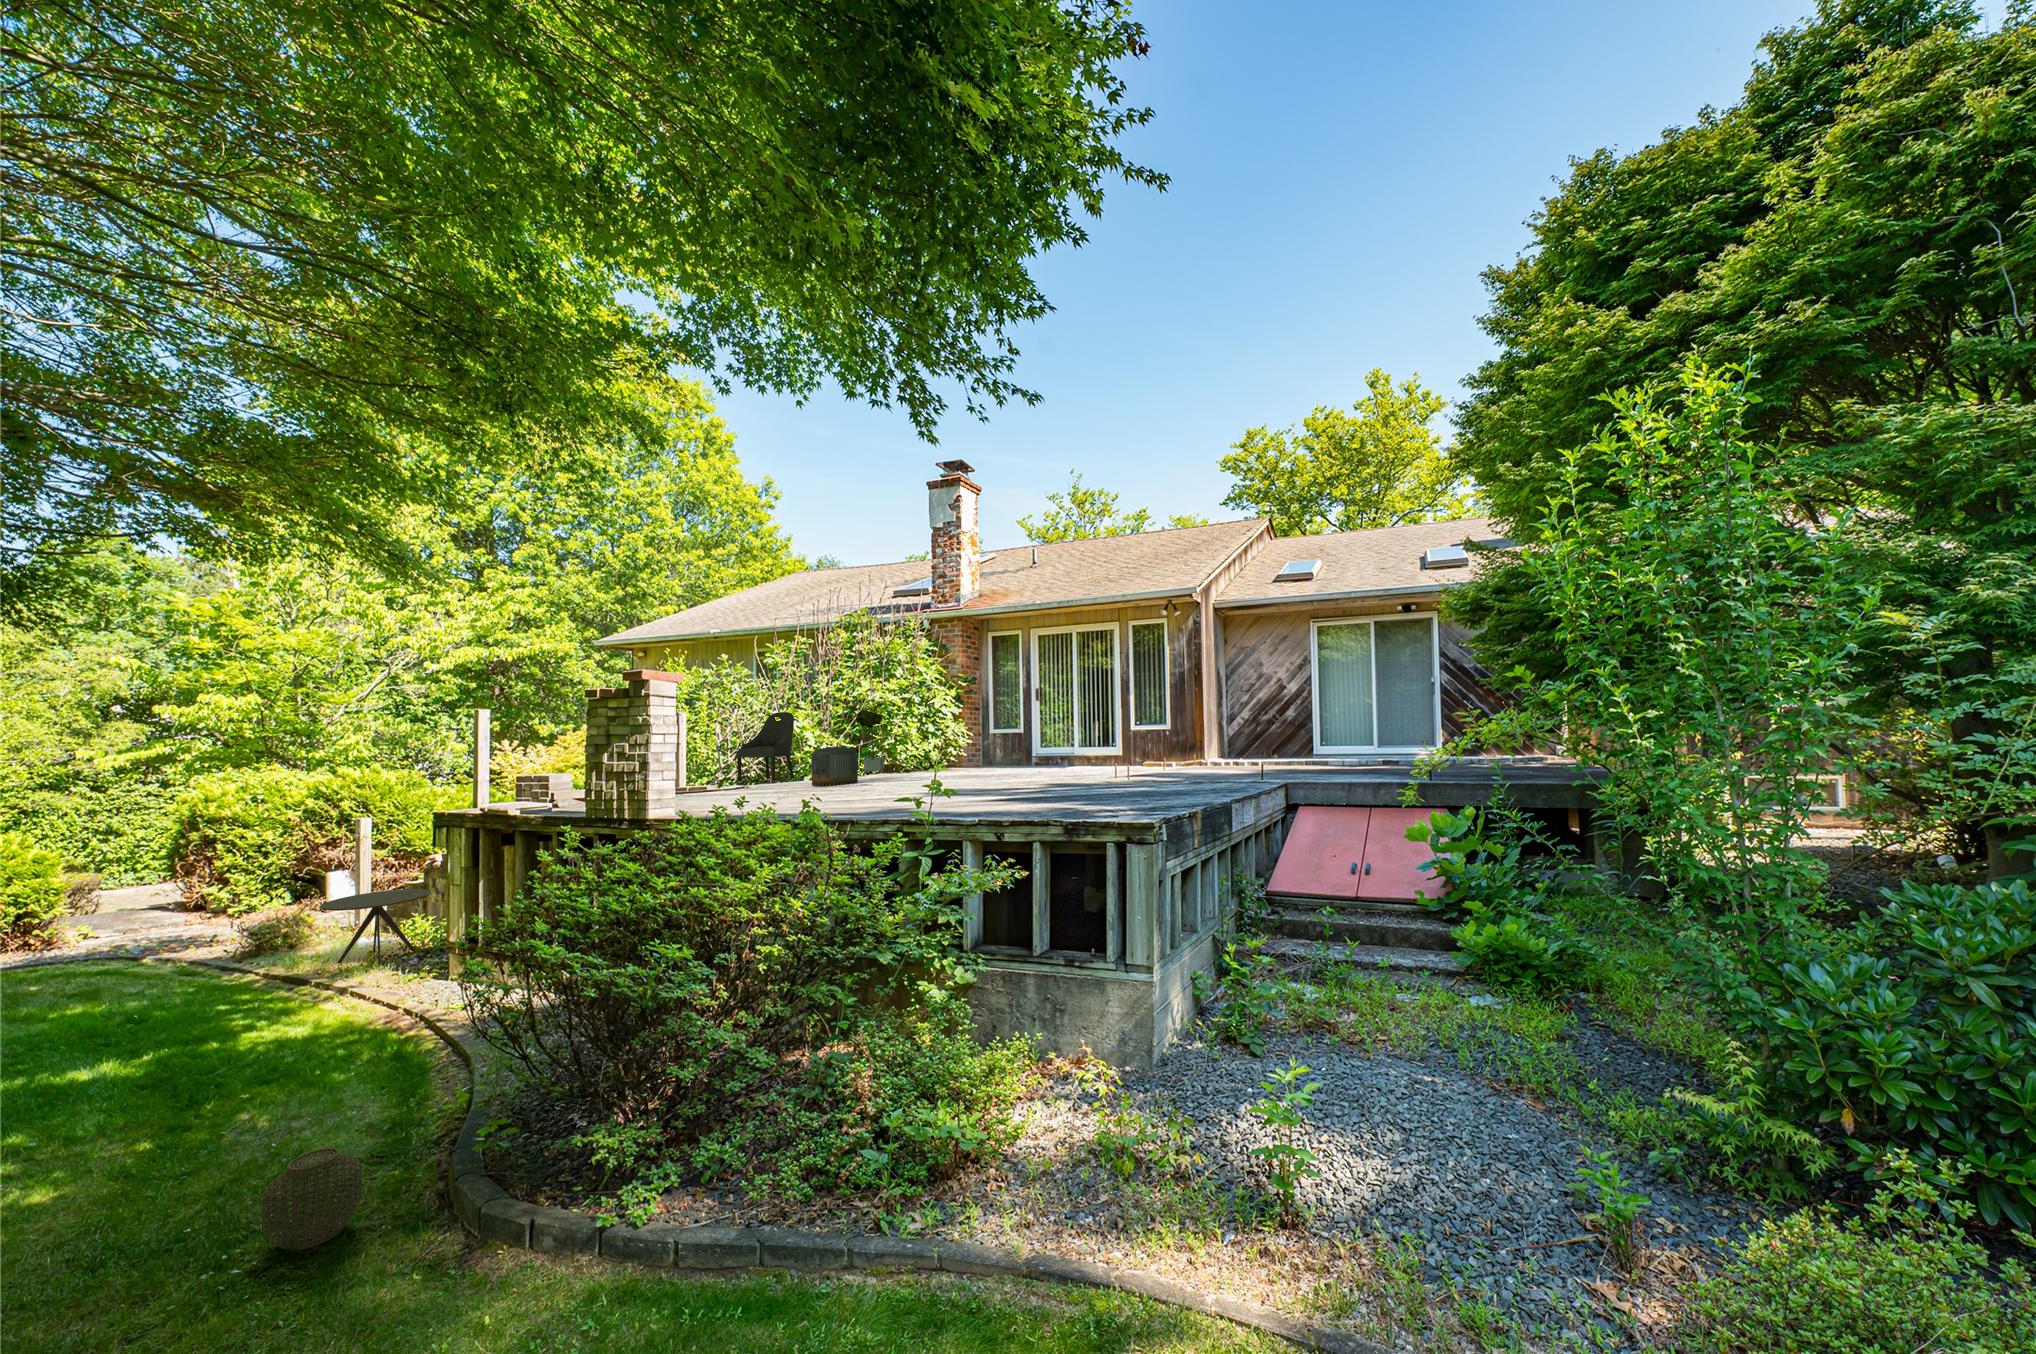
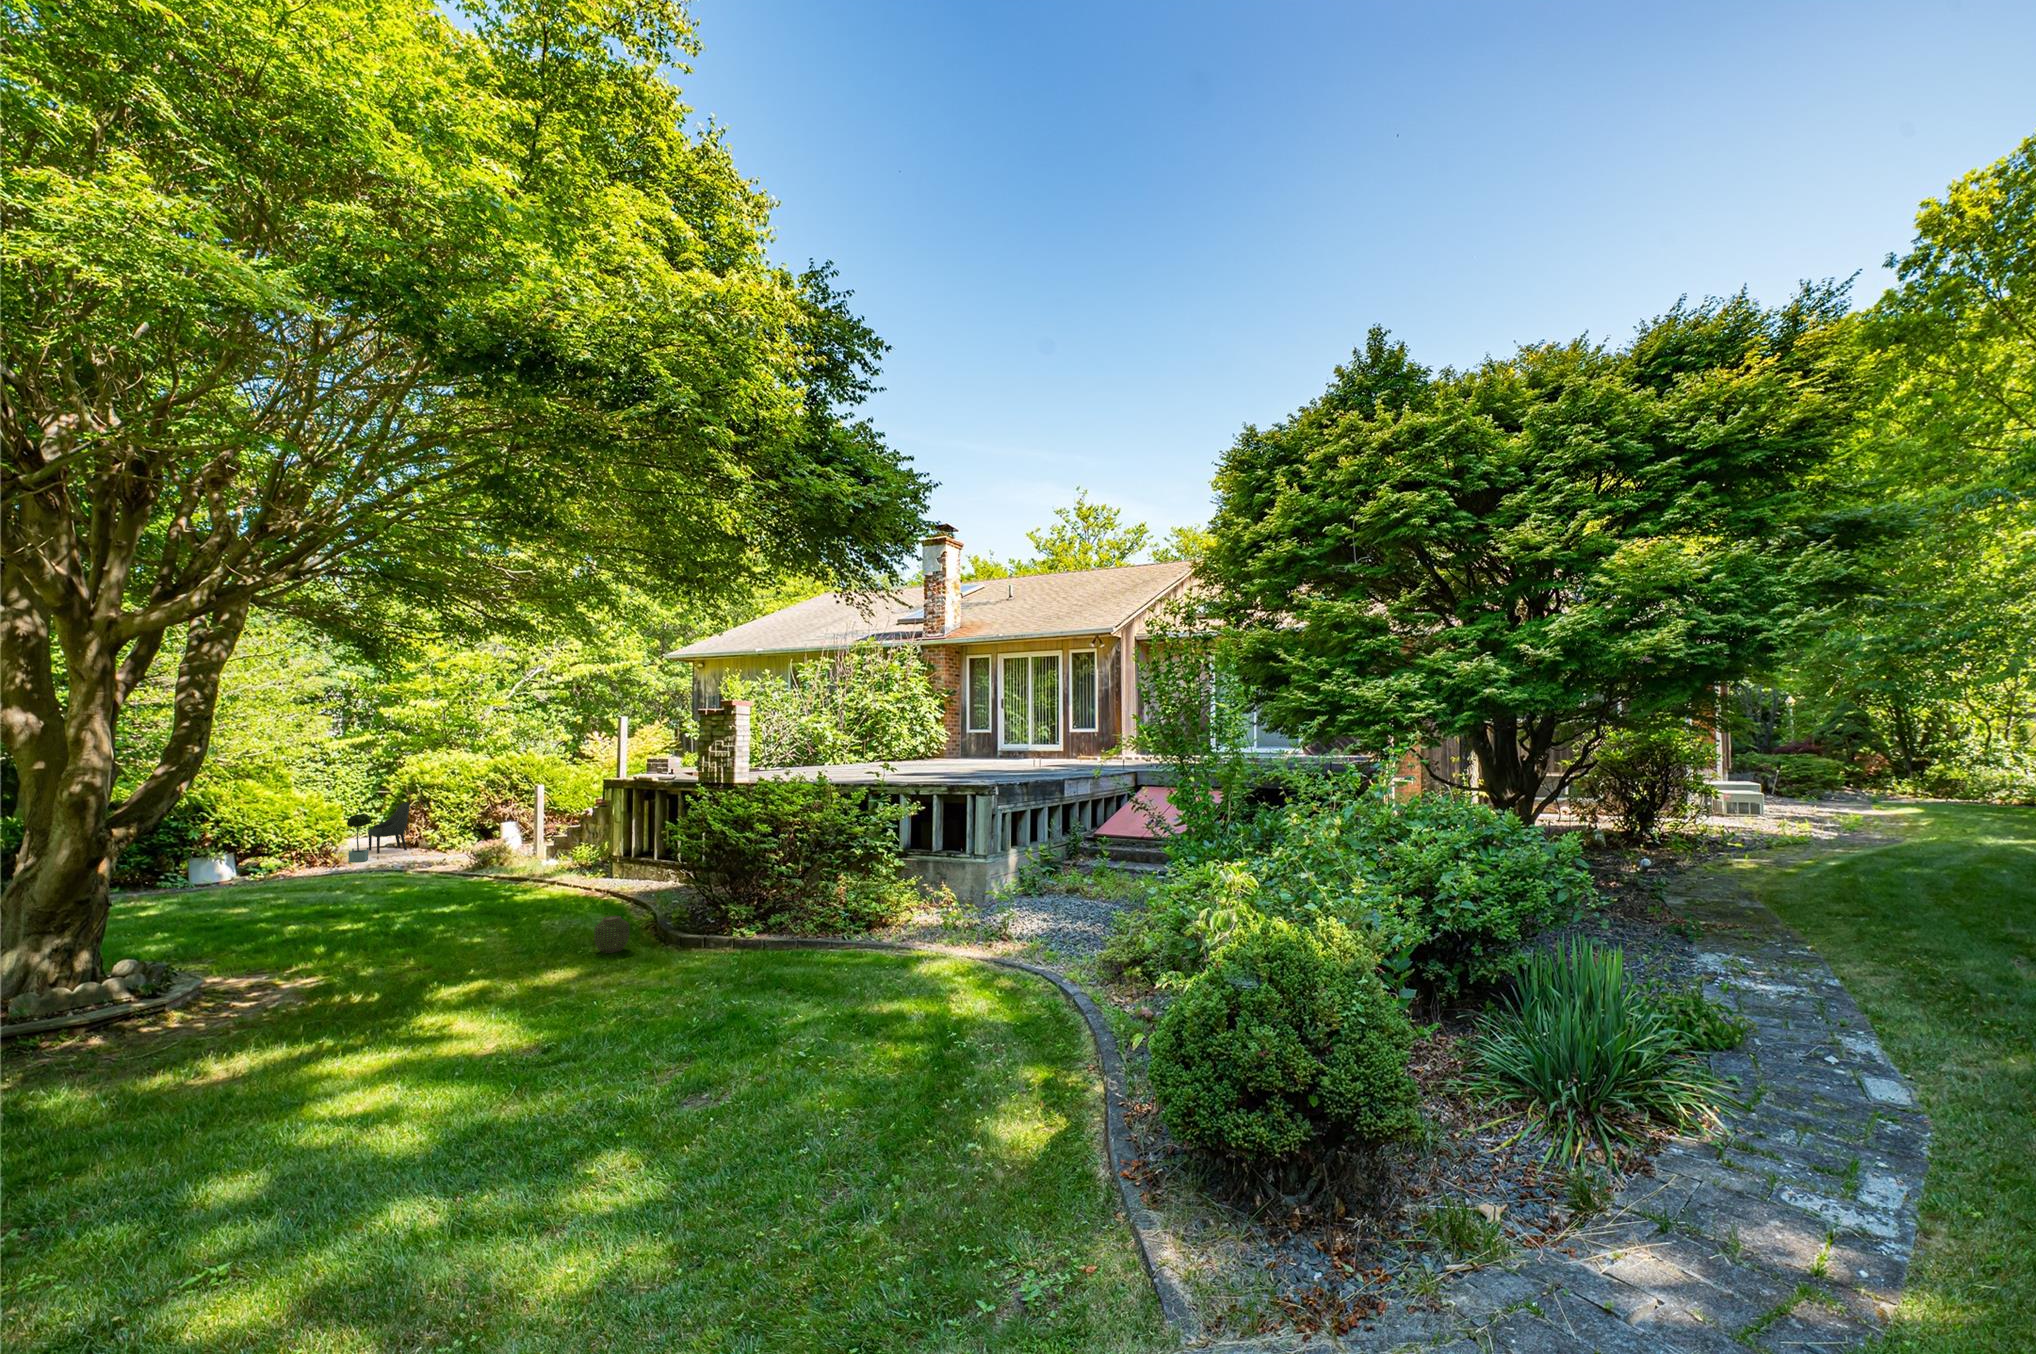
potted tree: present [856,709,884,772] -> present [347,813,371,863]
chair: present [736,712,794,781] -> present [368,802,410,854]
pouf: present [811,747,858,786] -> none [829,743,860,768]
round table: present [320,889,431,964] -> none [524,831,587,875]

